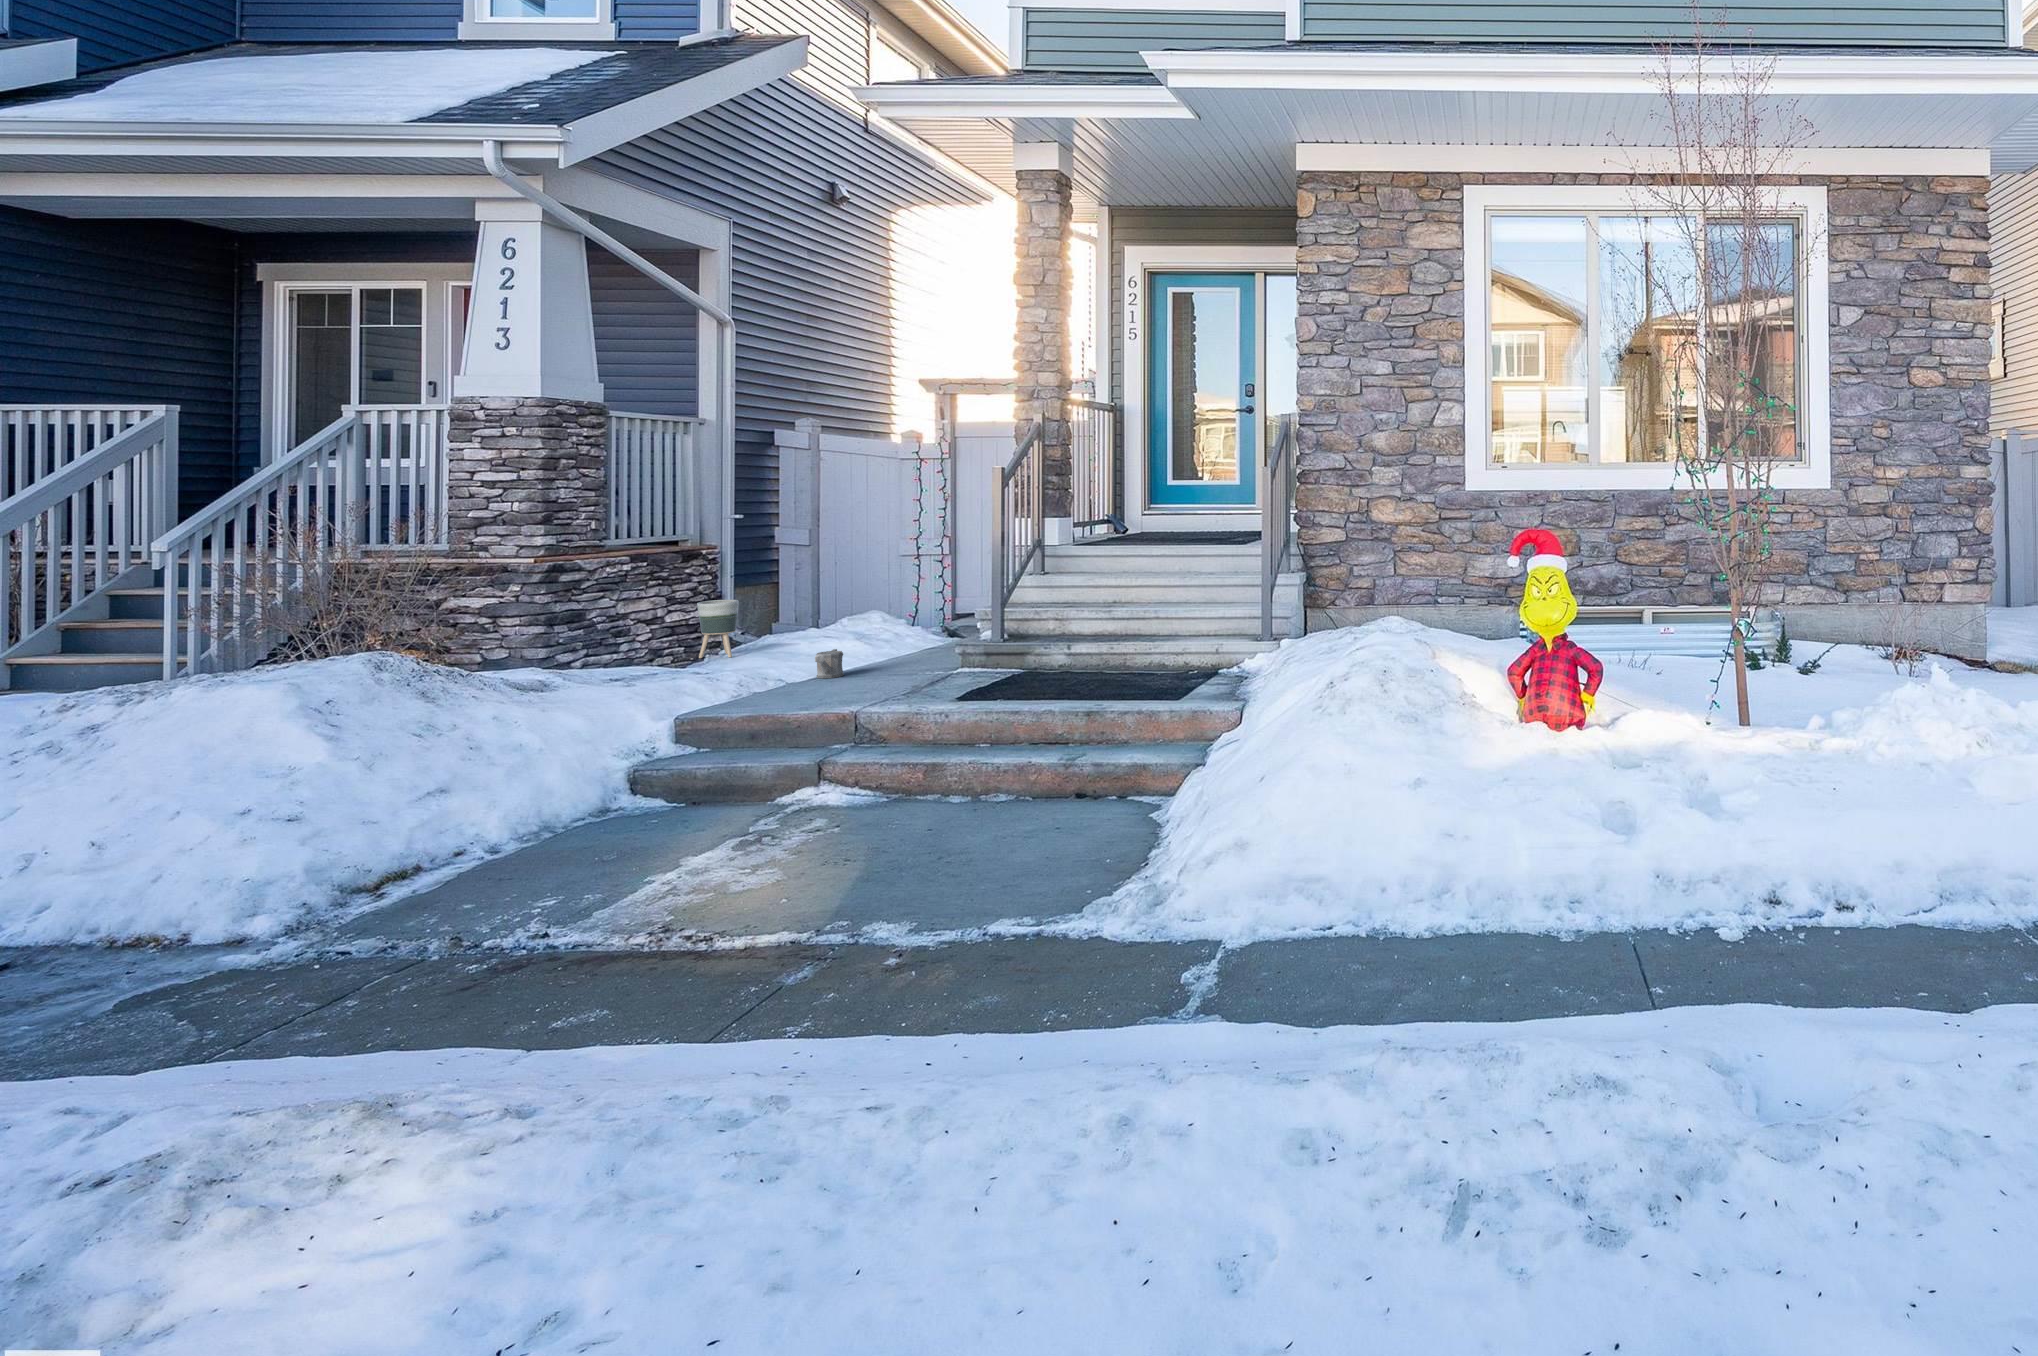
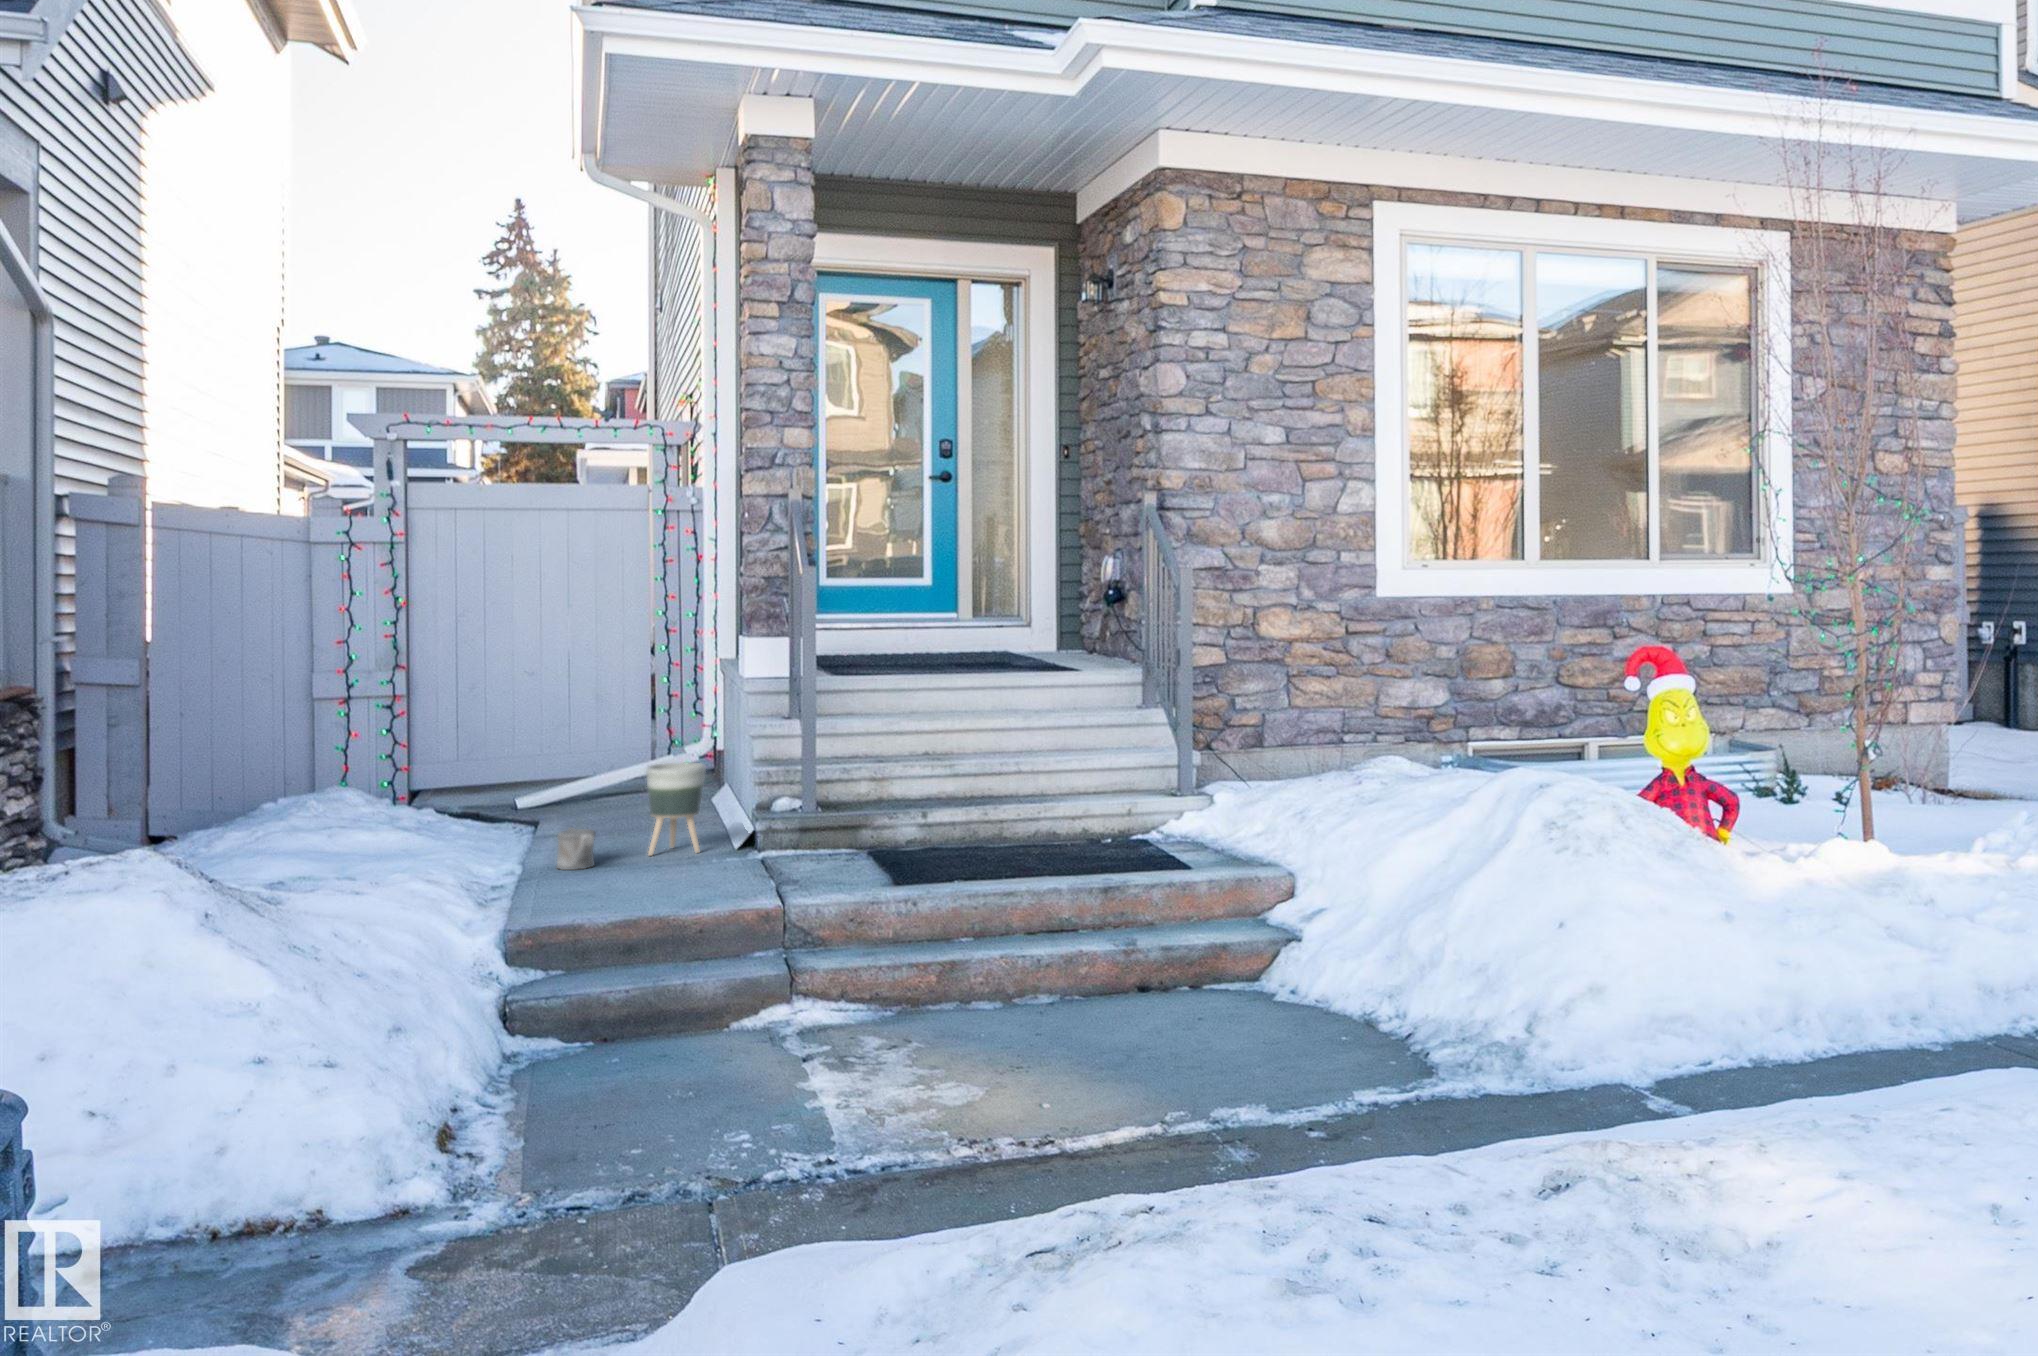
planter: present [697,600,739,658] -> present [646,762,706,856]

